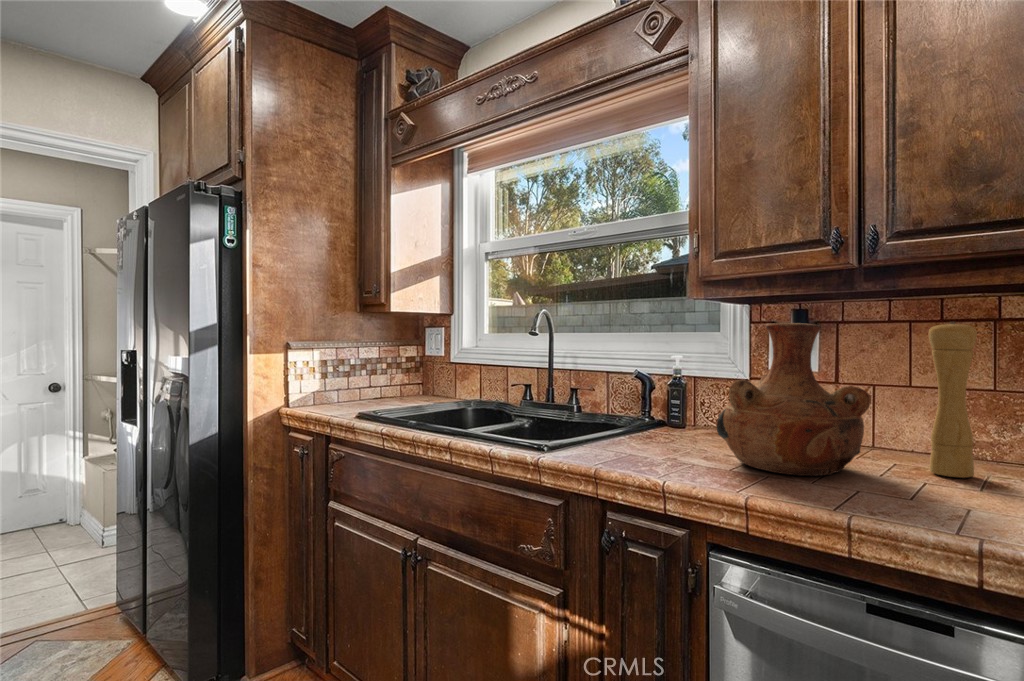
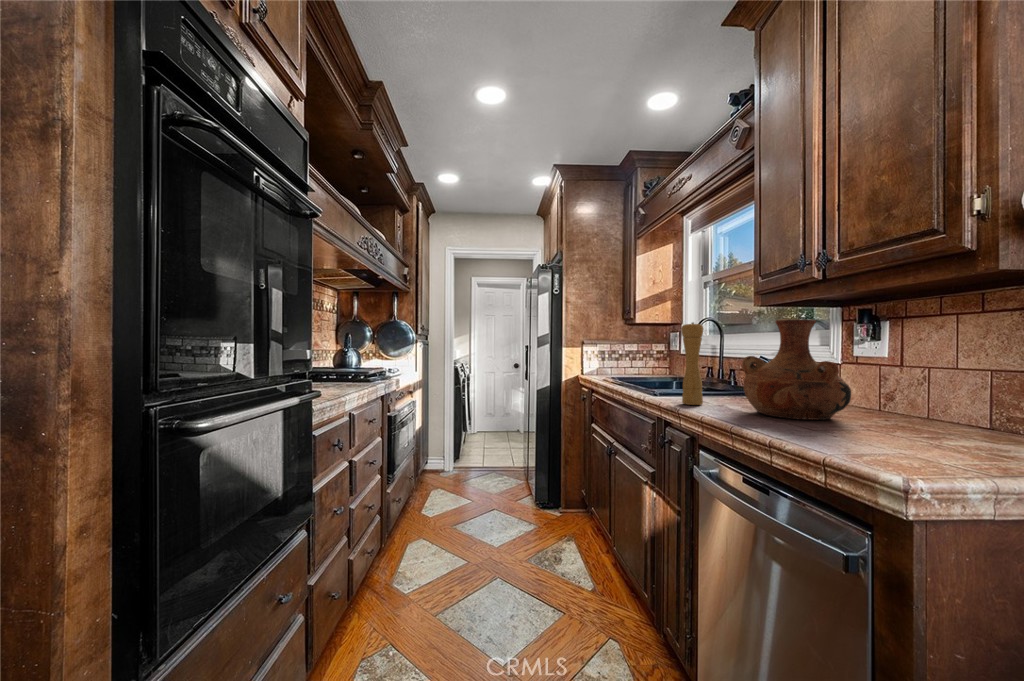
pepper mill: present [929,322,977,478] -> present [681,323,703,405]

